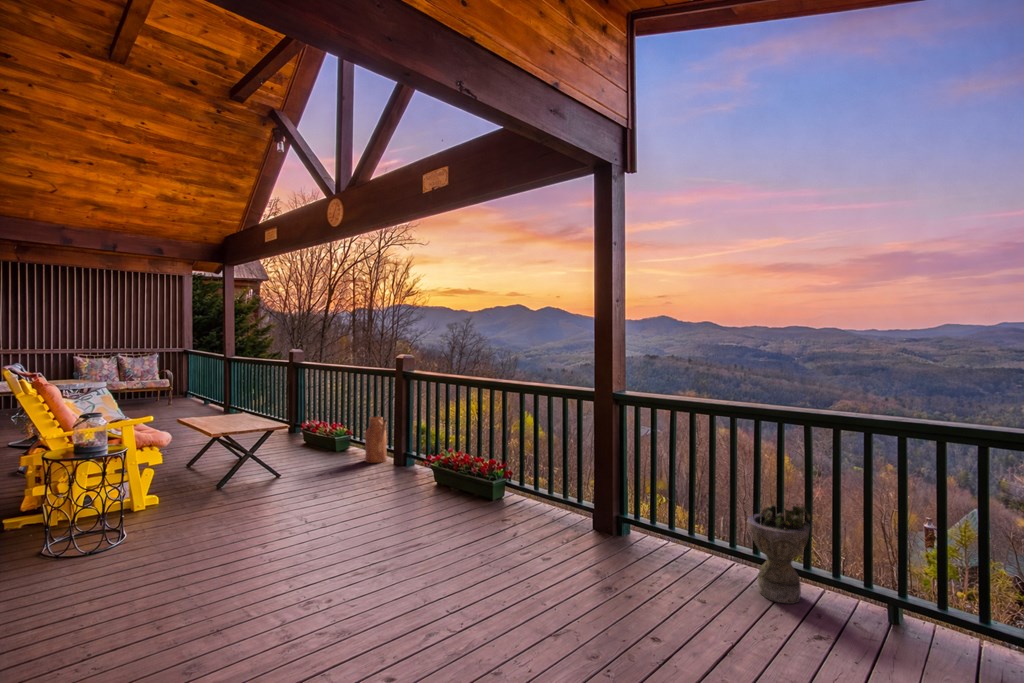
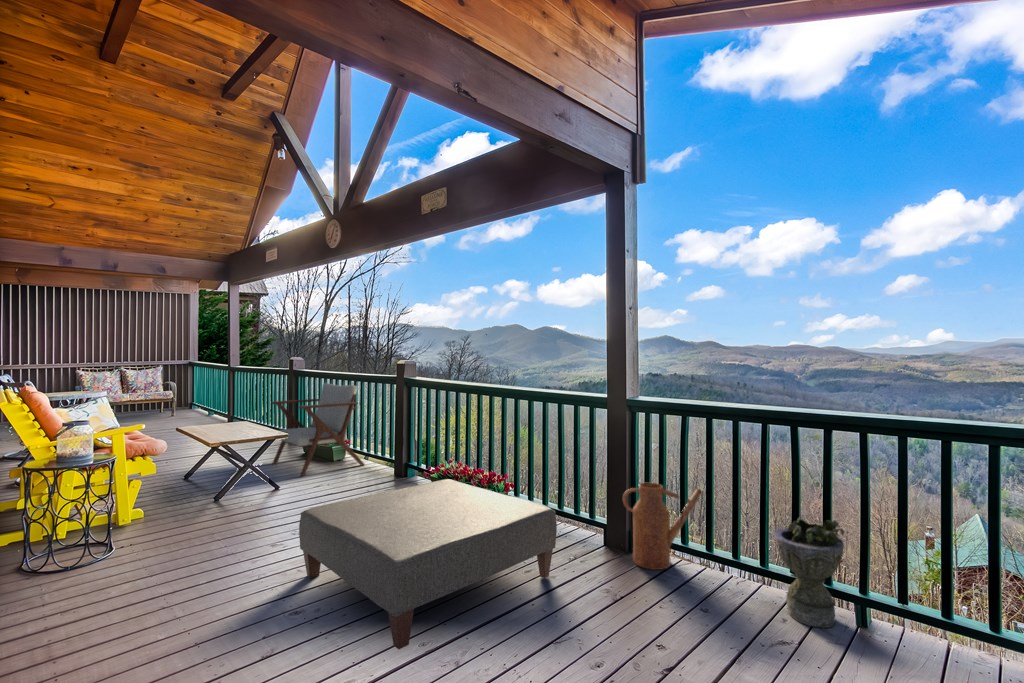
lounge chair: none [271,373,365,465] -> present [271,383,364,476]
watering can: present [365,417,387,463] -> present [623,482,702,570]
ottoman: none [305,467,546,620] -> present [299,479,557,649]

